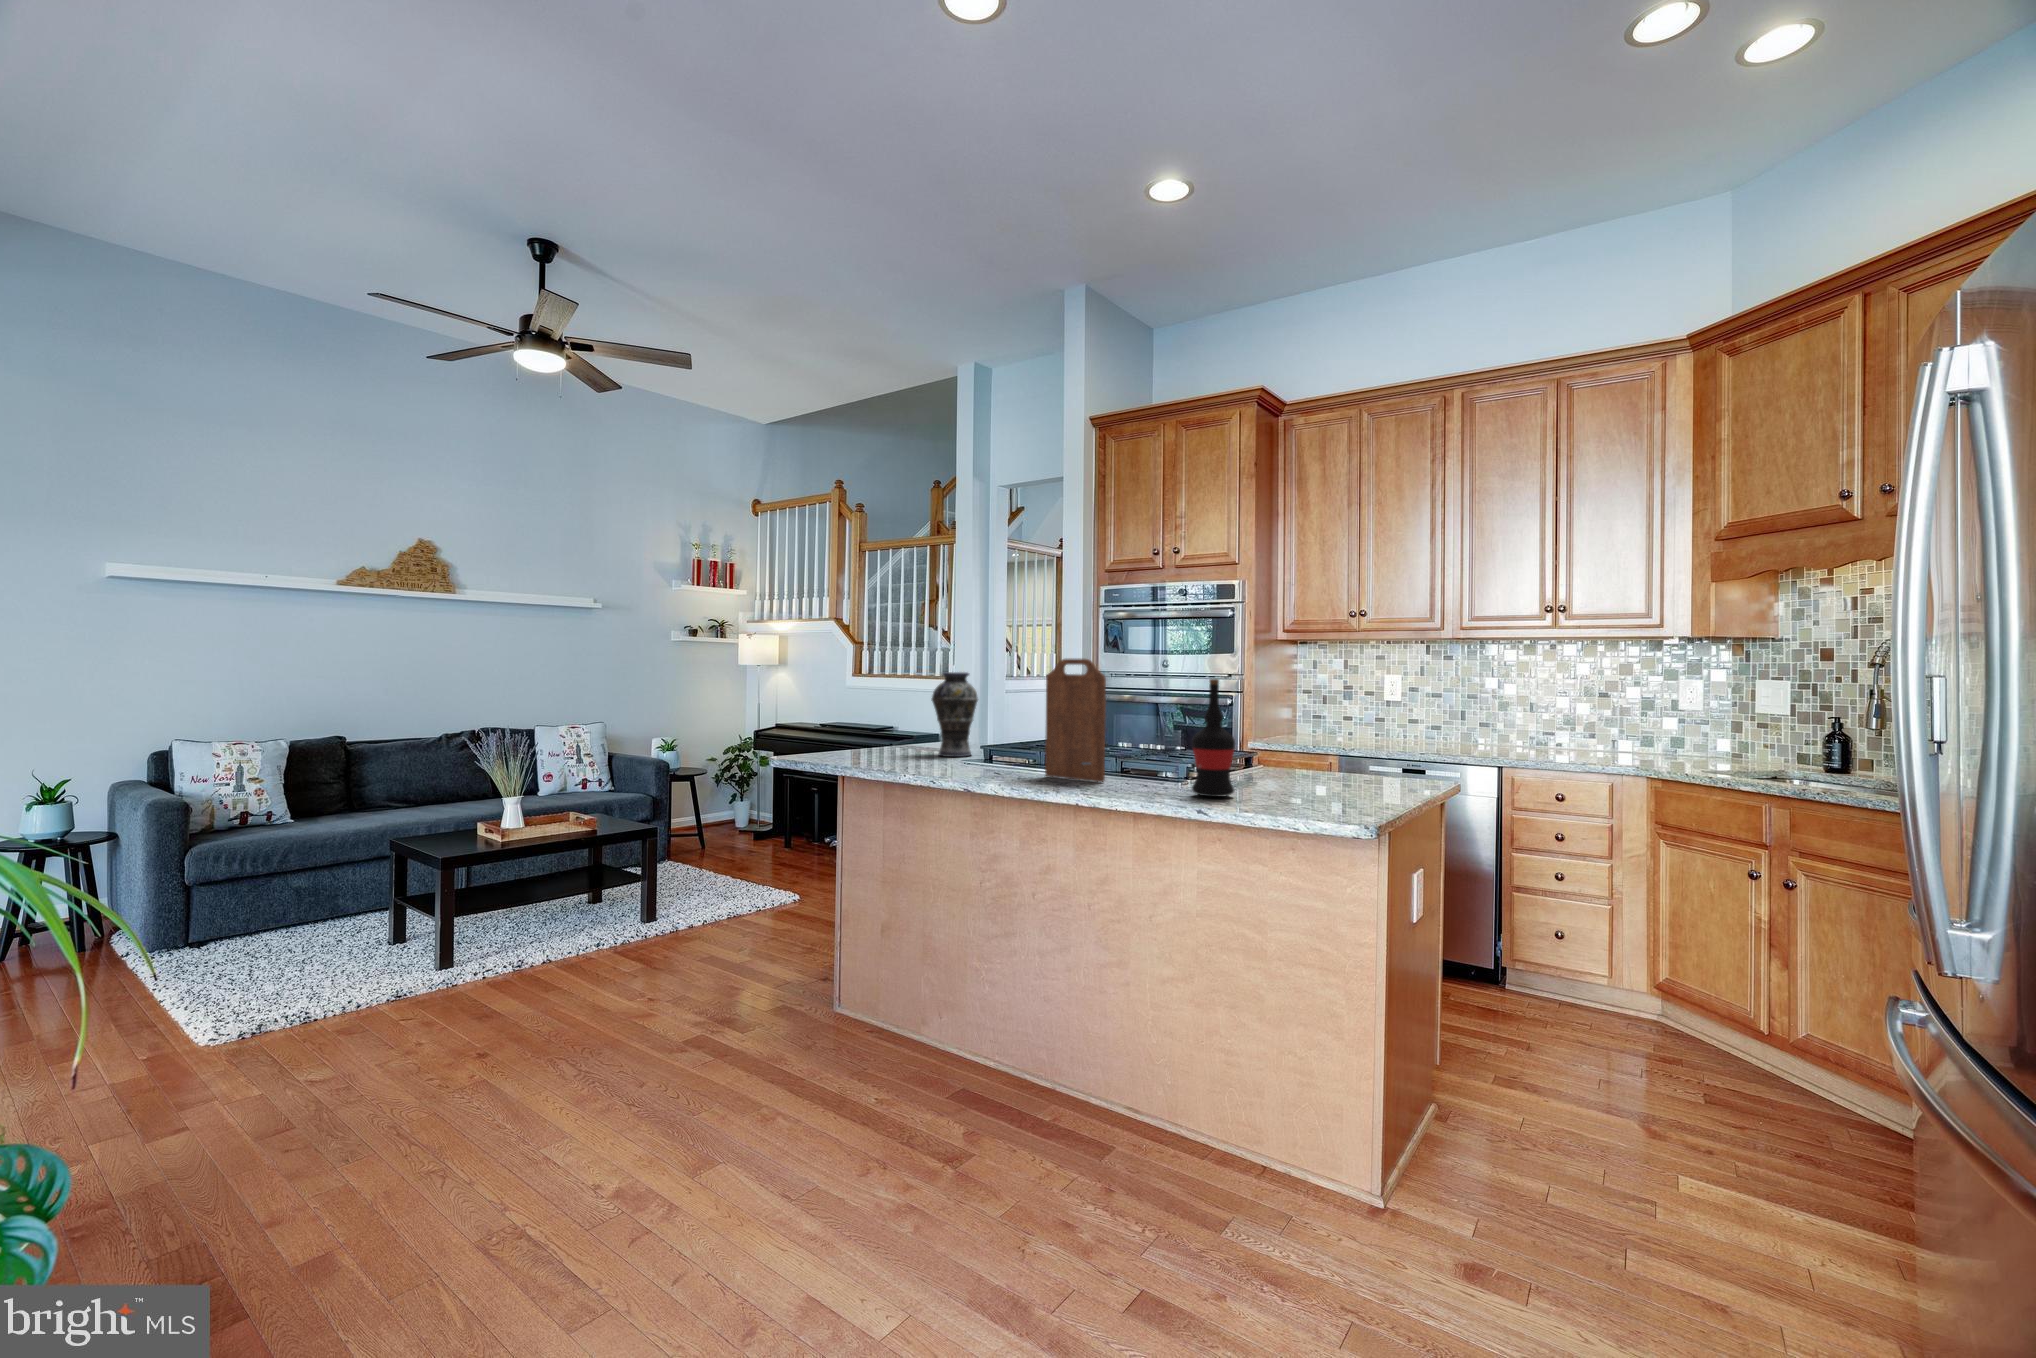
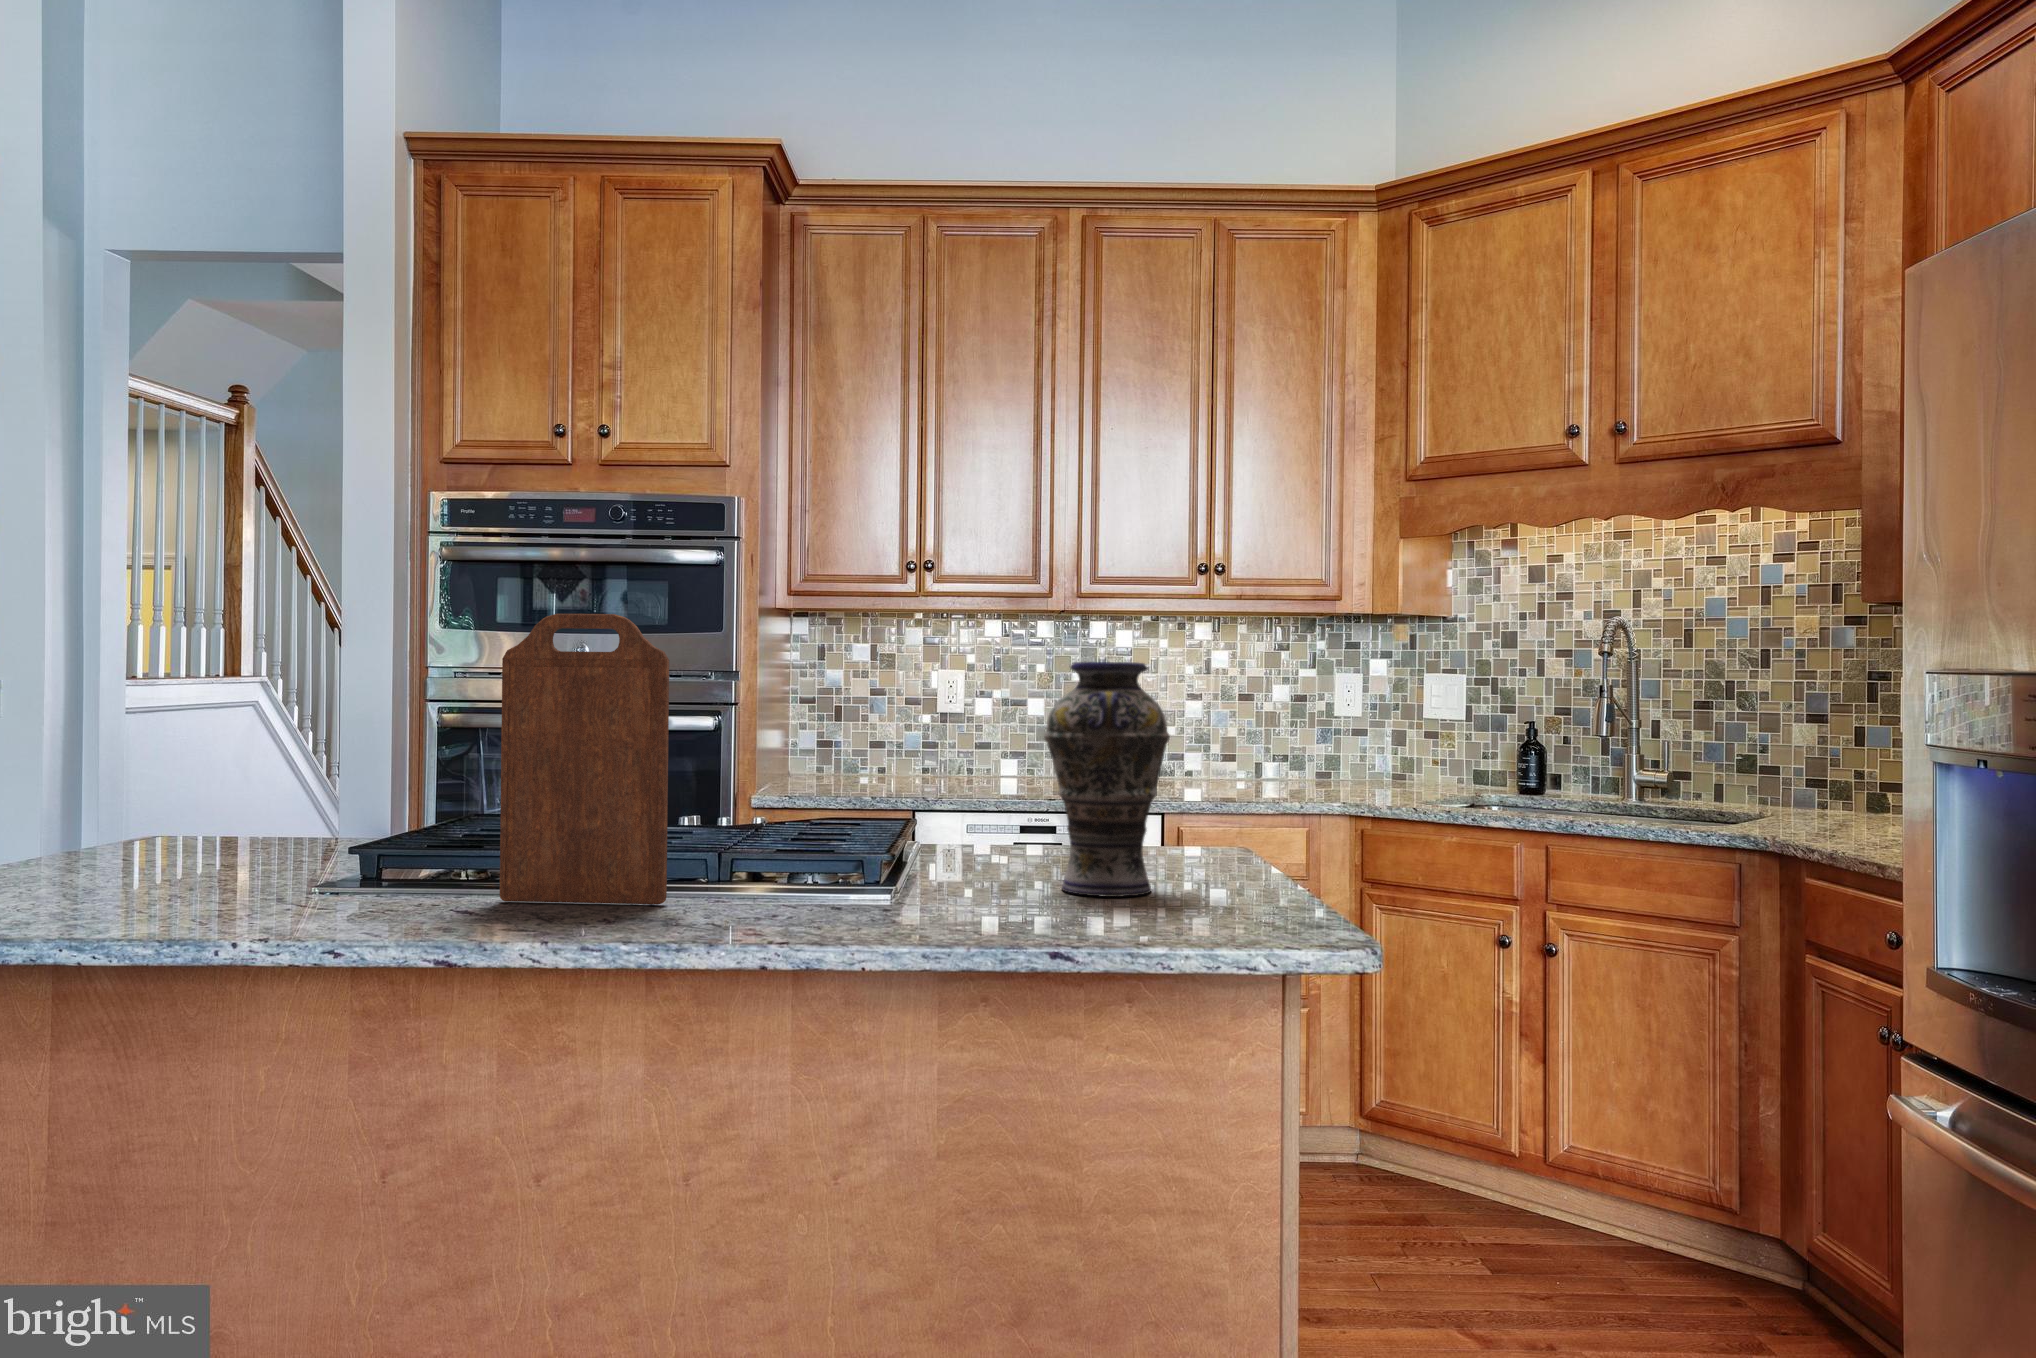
vase: present [932,672,978,757] -> present [1044,662,1170,897]
wine bottle: present [1192,679,1235,797] -> none [906,659,997,917]

